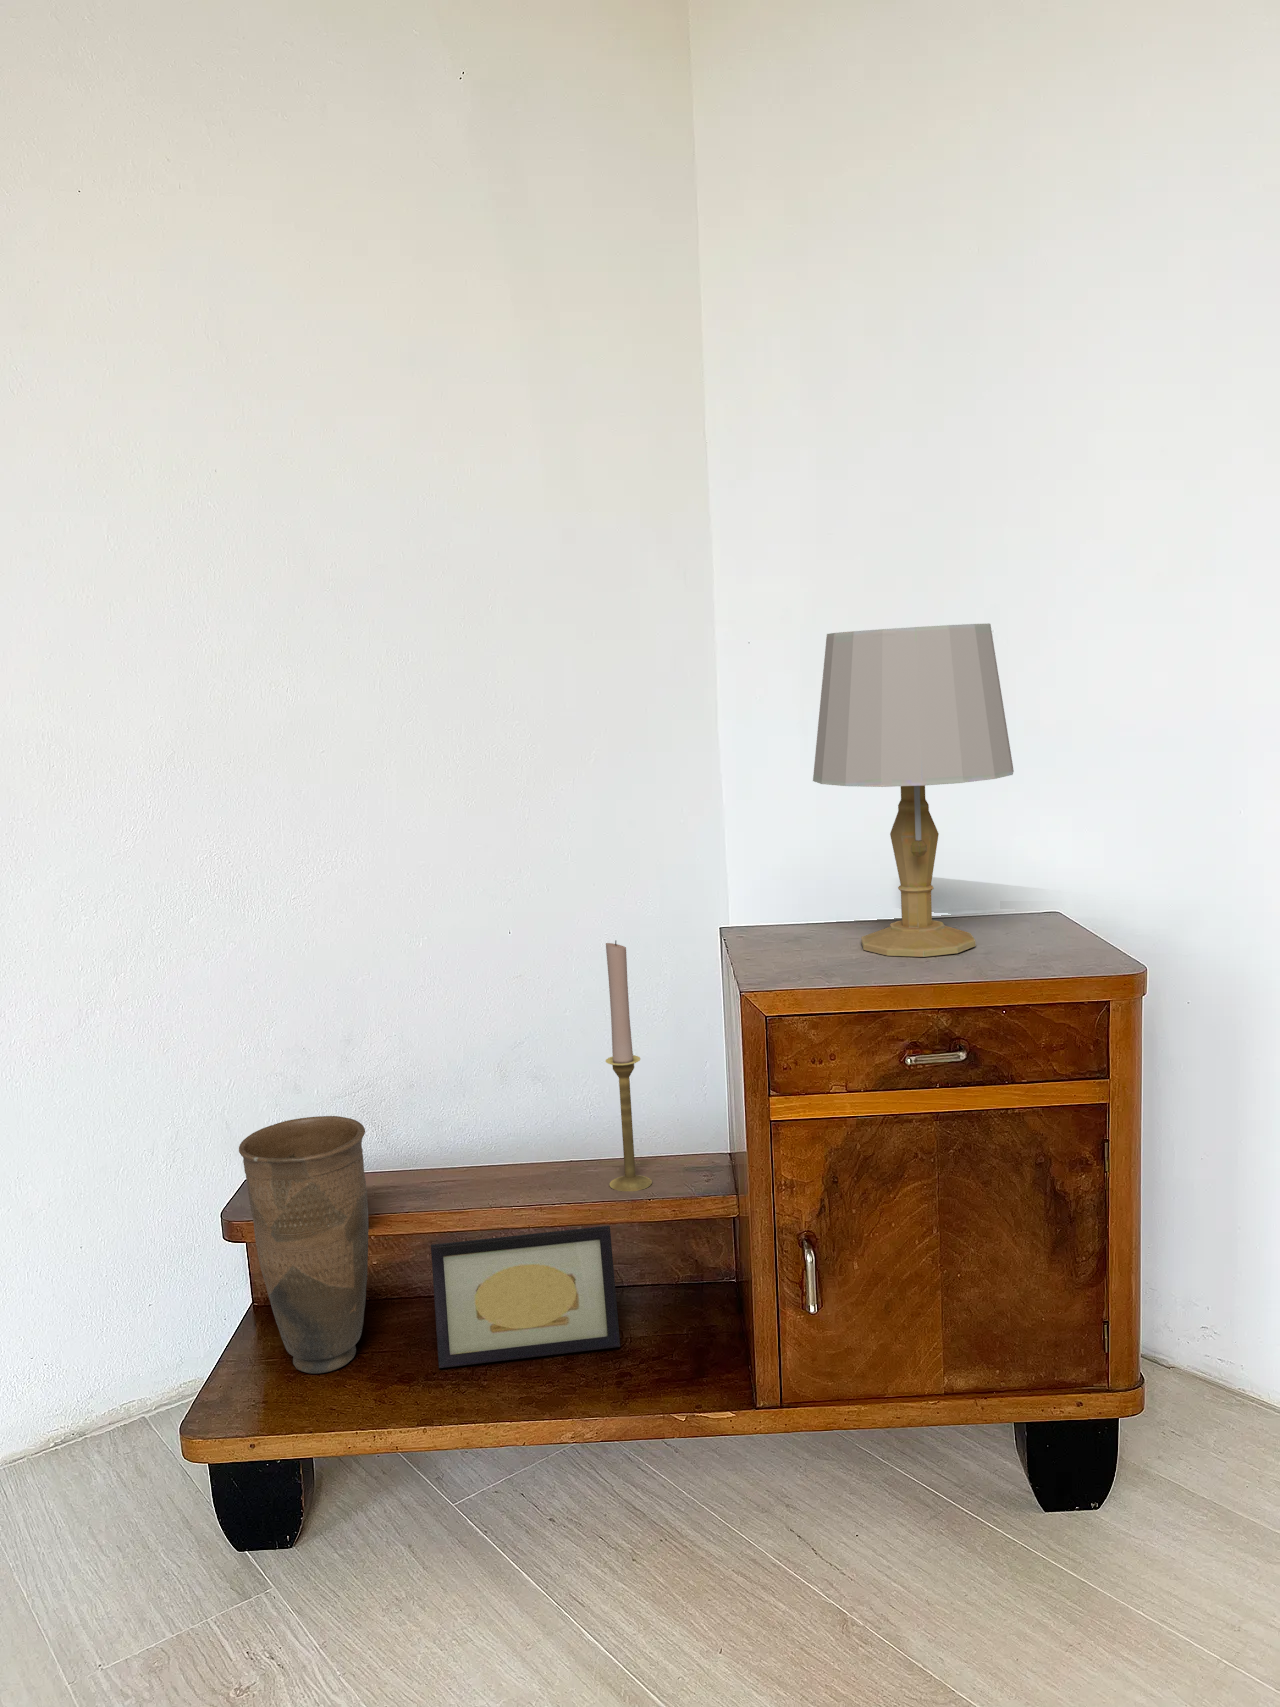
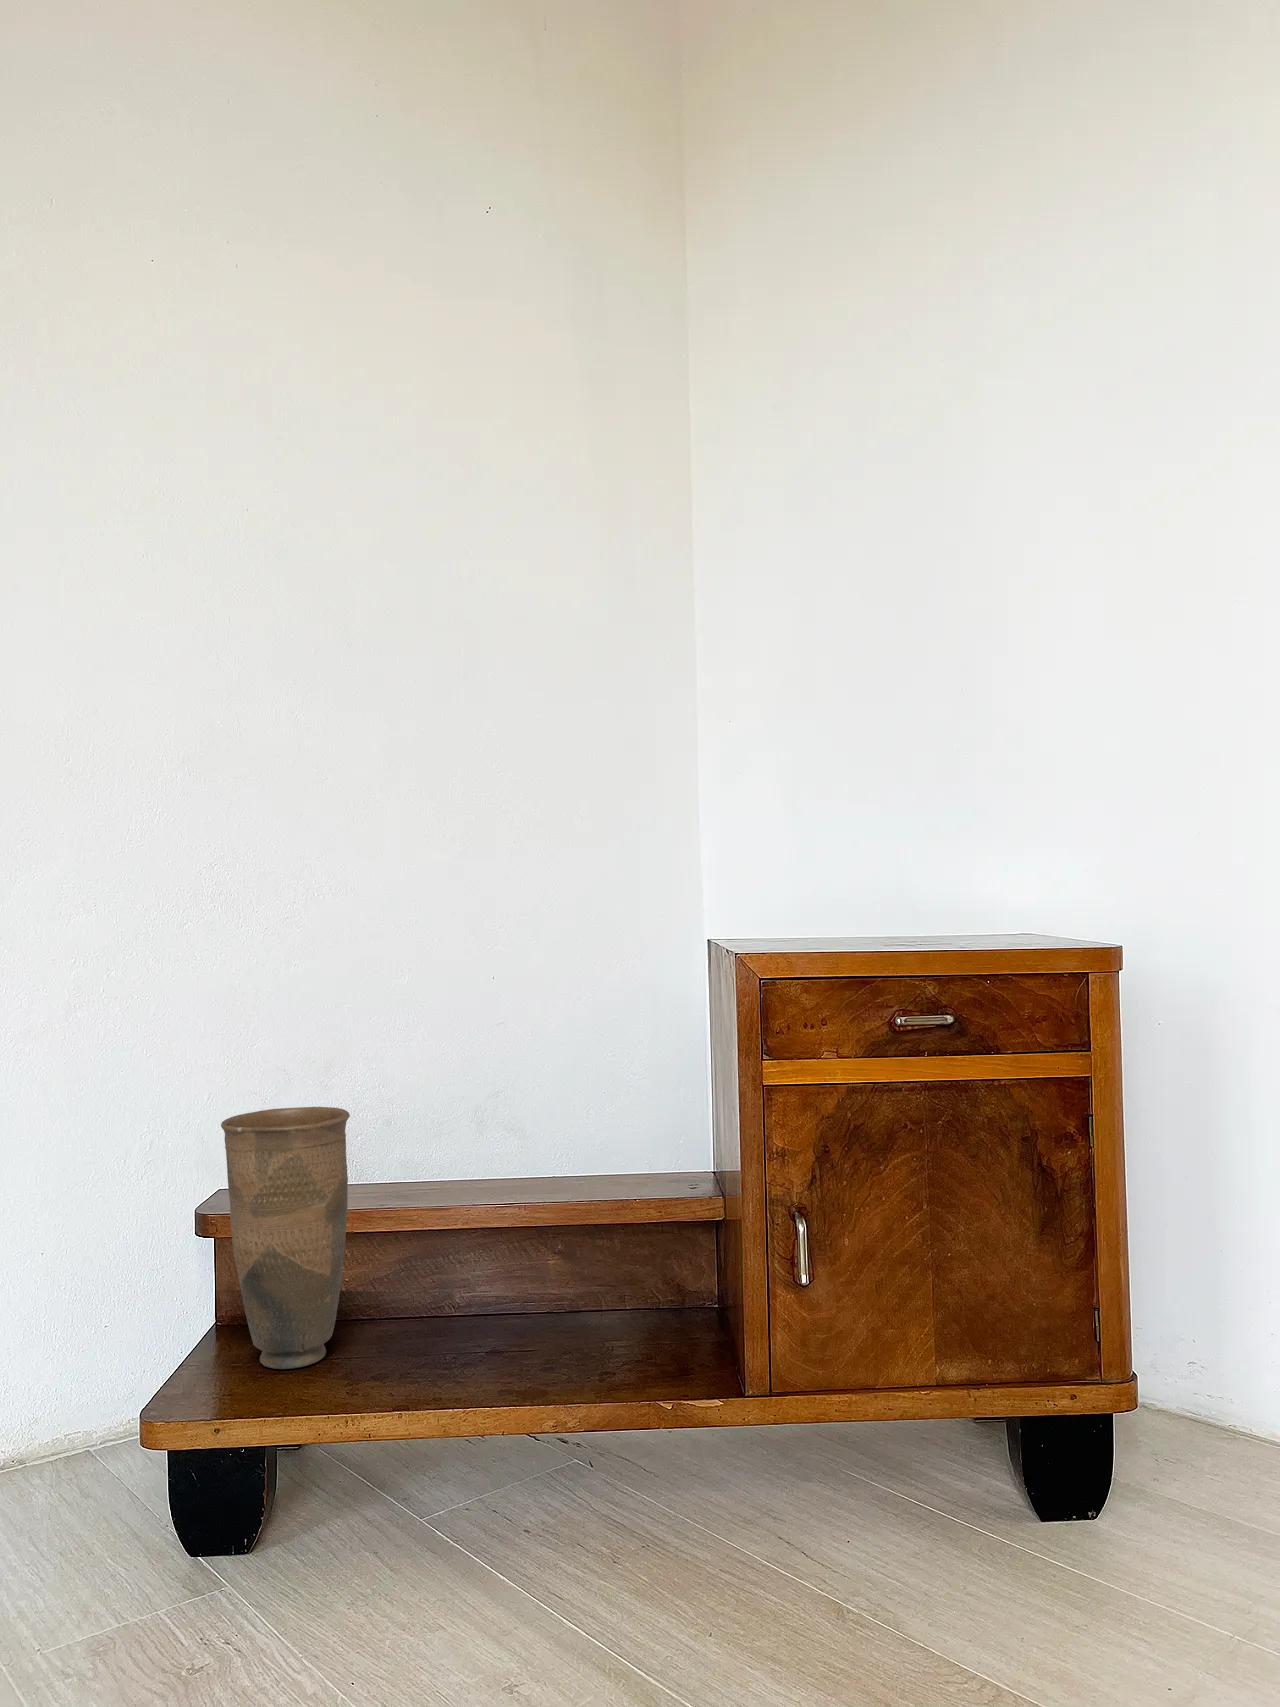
table lamp: present [813,623,1014,957] -> none [802,624,993,944]
candlestick: present [606,941,652,1191] -> none [591,945,635,1203]
picture frame: present [431,1226,620,1368] -> none [411,1223,602,1364]

